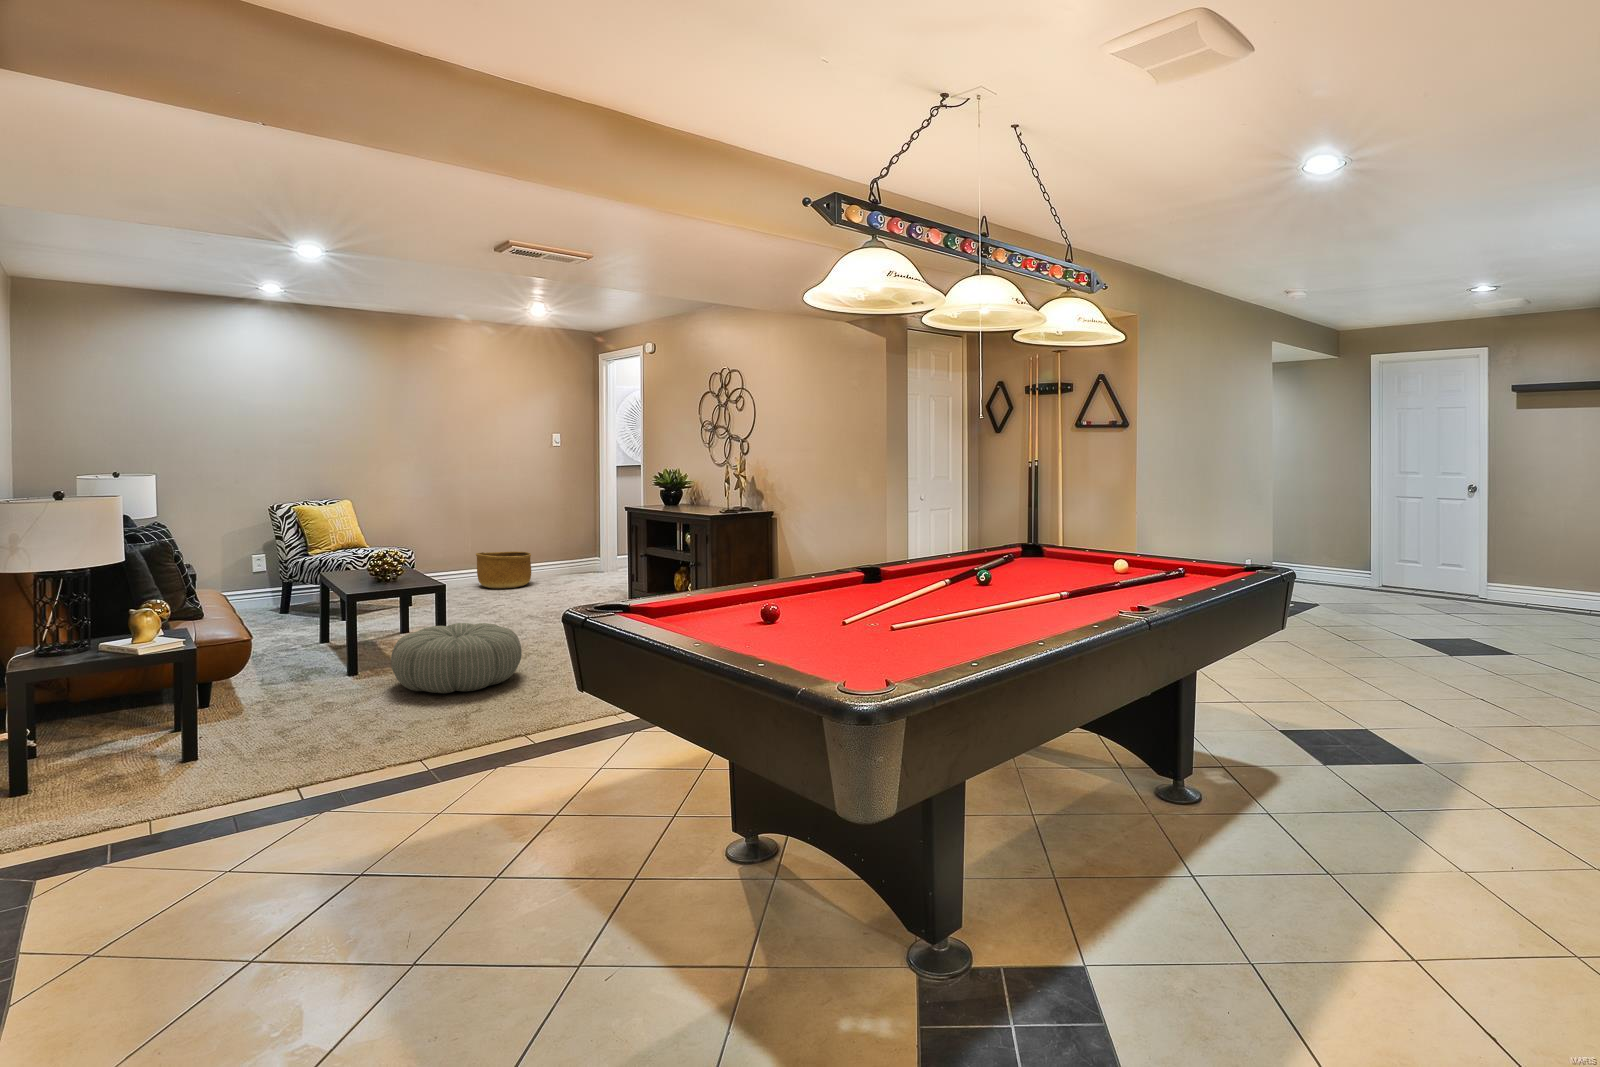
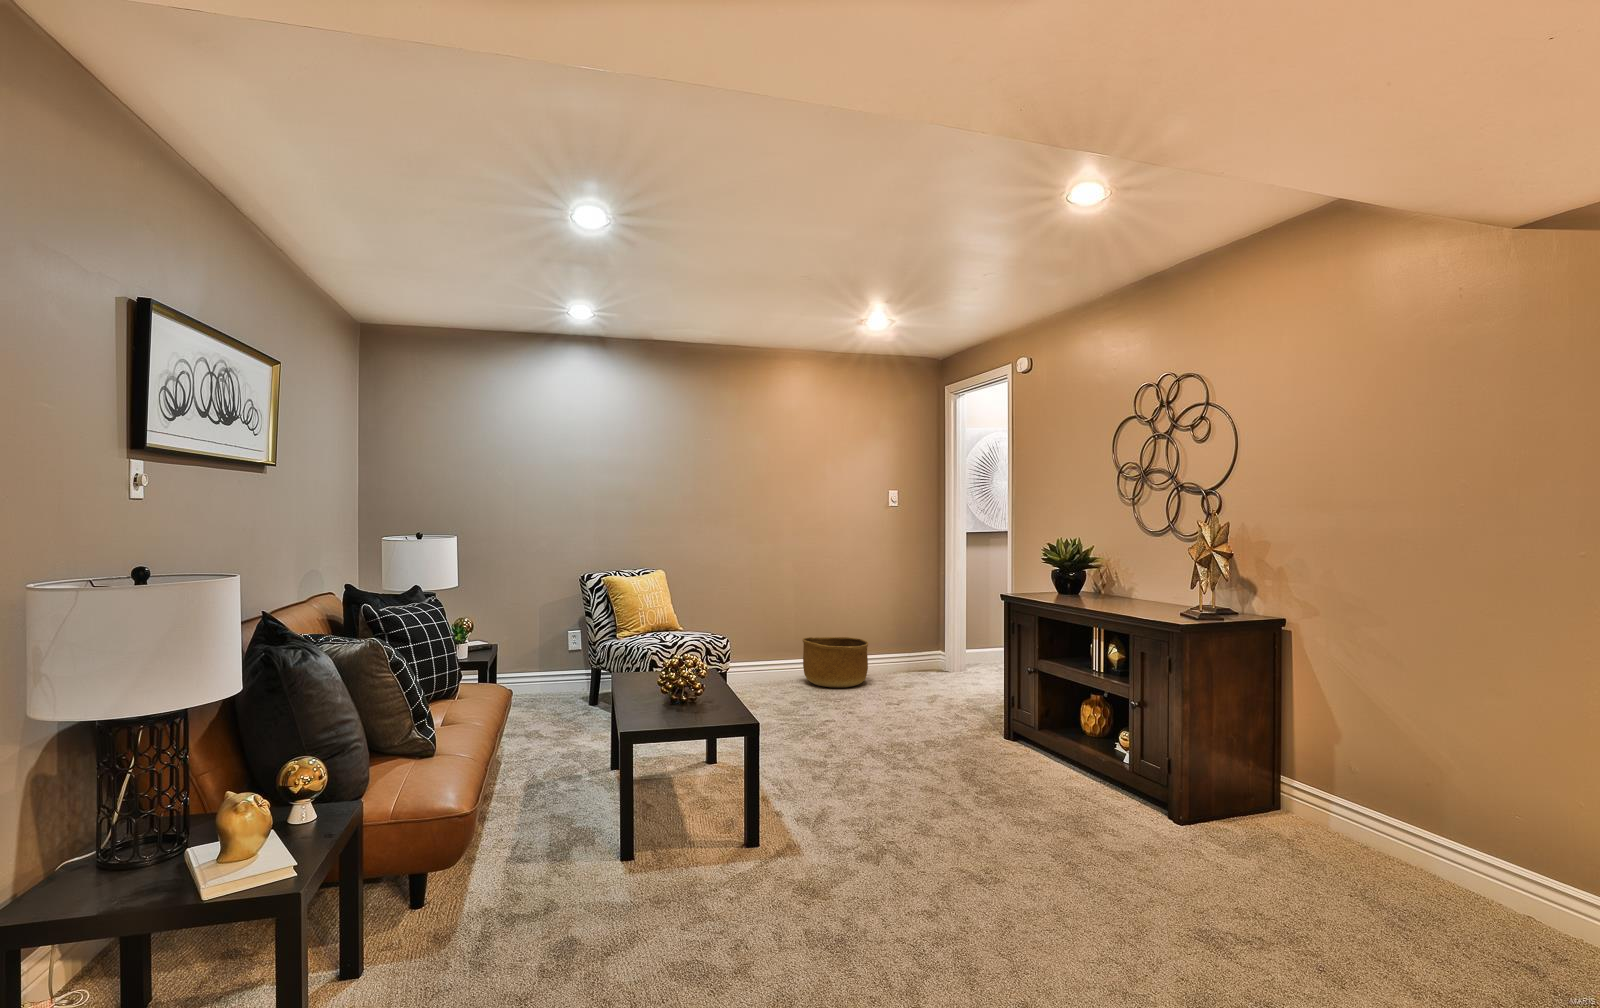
pouf: present [391,623,522,693] -> none [660,792,862,945]

